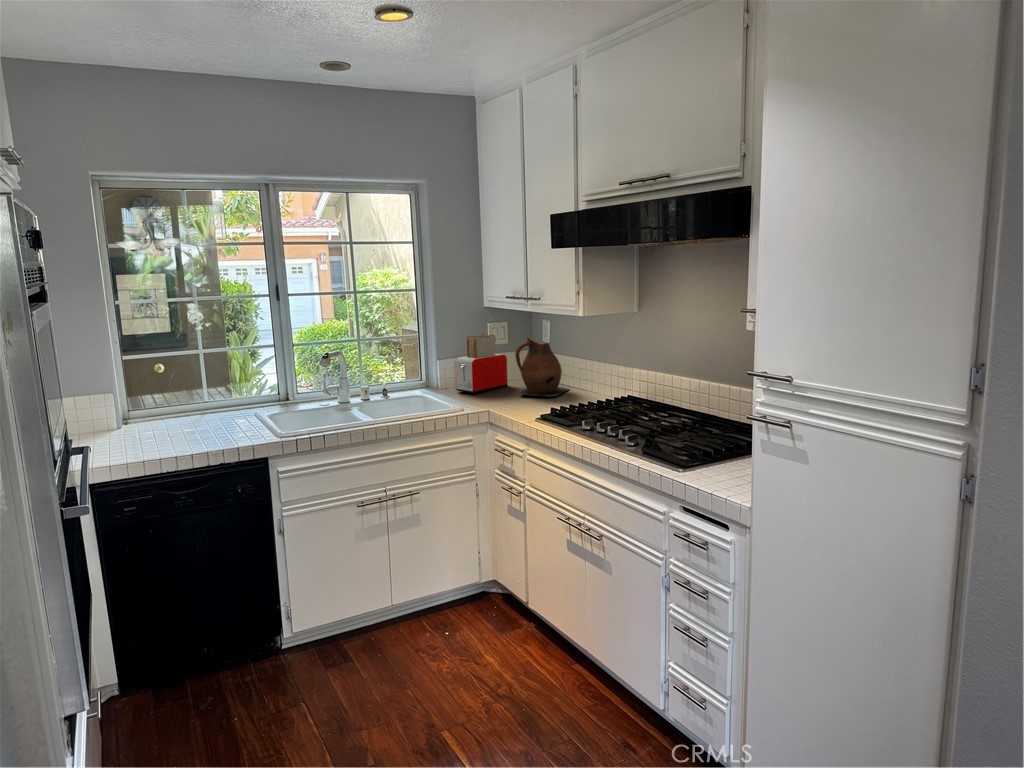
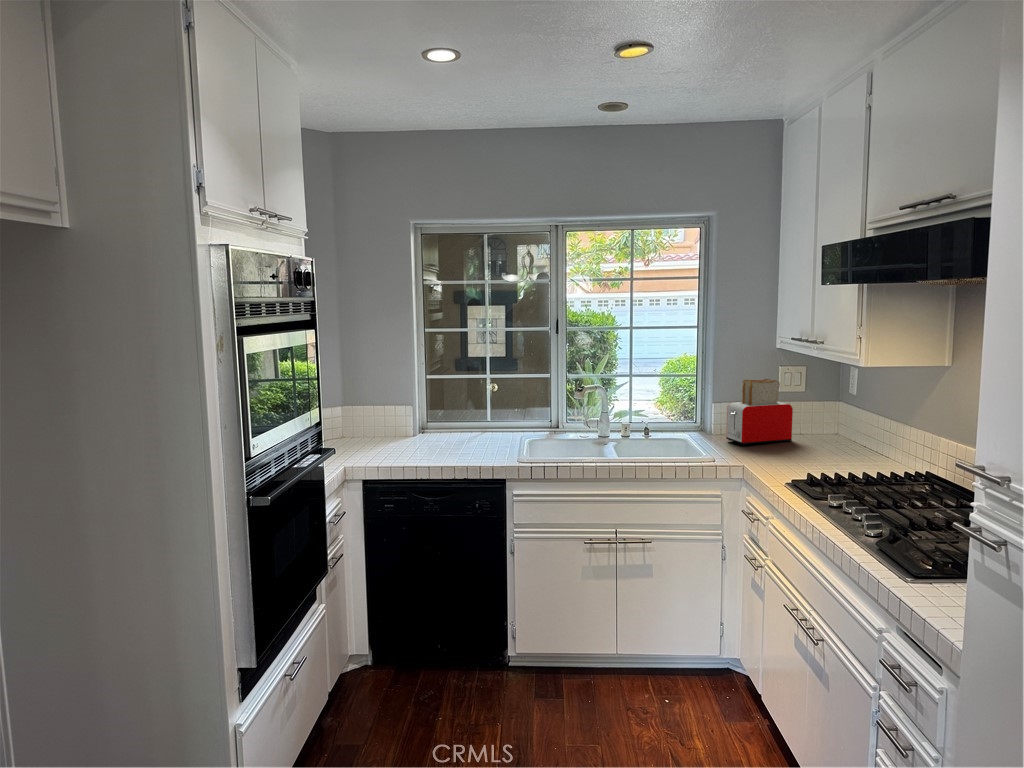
ceramic pitcher: present [515,336,569,397] -> none [792,385,864,462]

